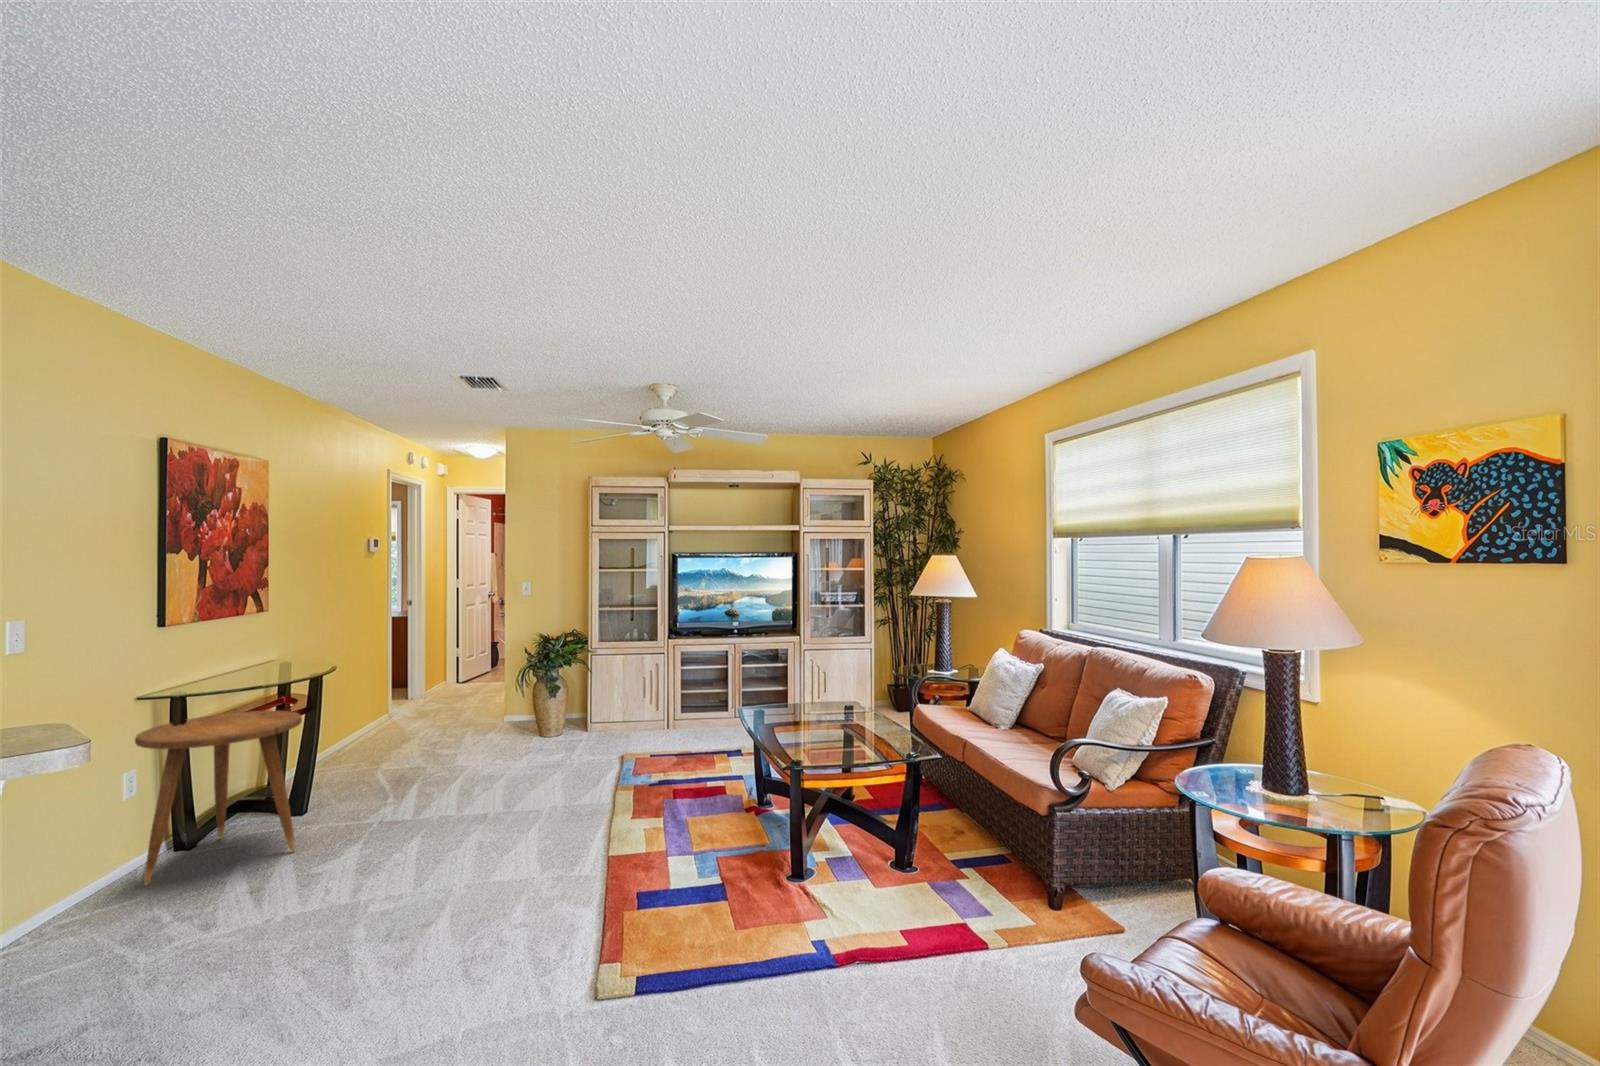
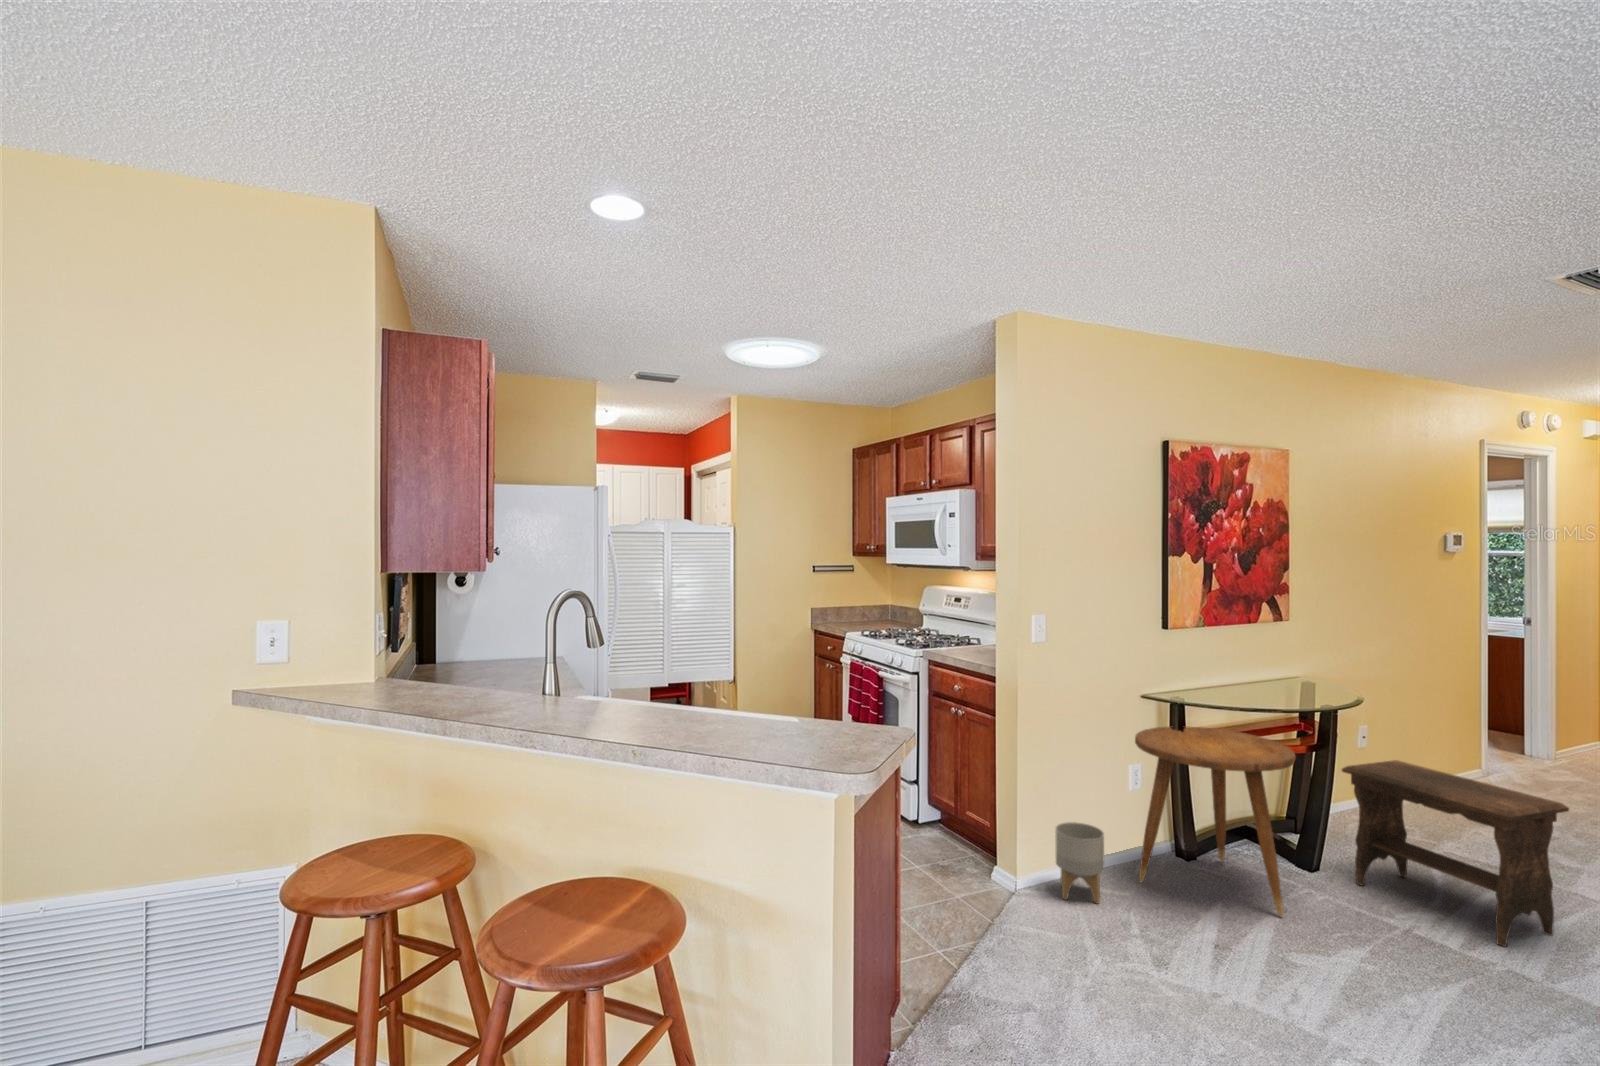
footstool: none [327,704,467,810] -> present [1342,760,1569,947]
planter: none [41,844,112,938] -> present [1055,822,1104,904]

